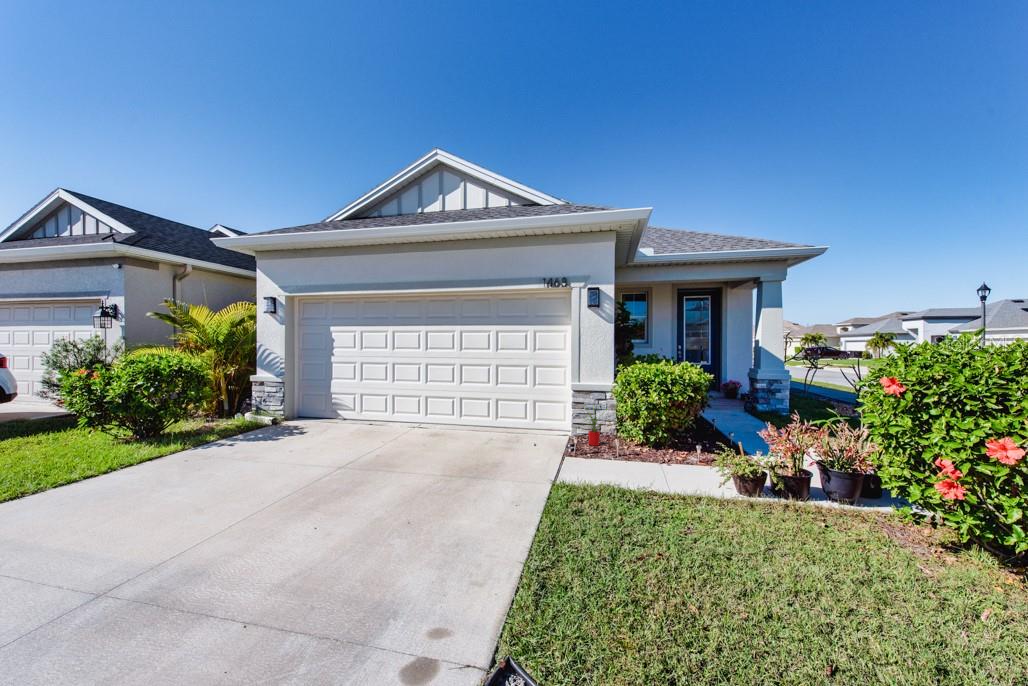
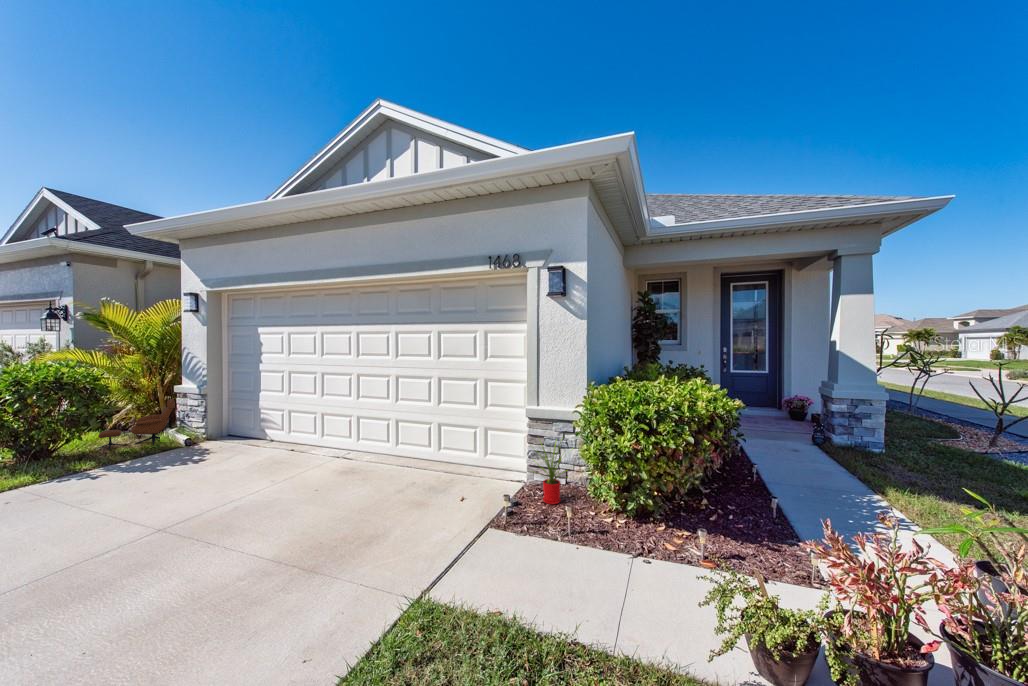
lounge chair: none [188,387,251,431] -> present [94,399,175,450]

